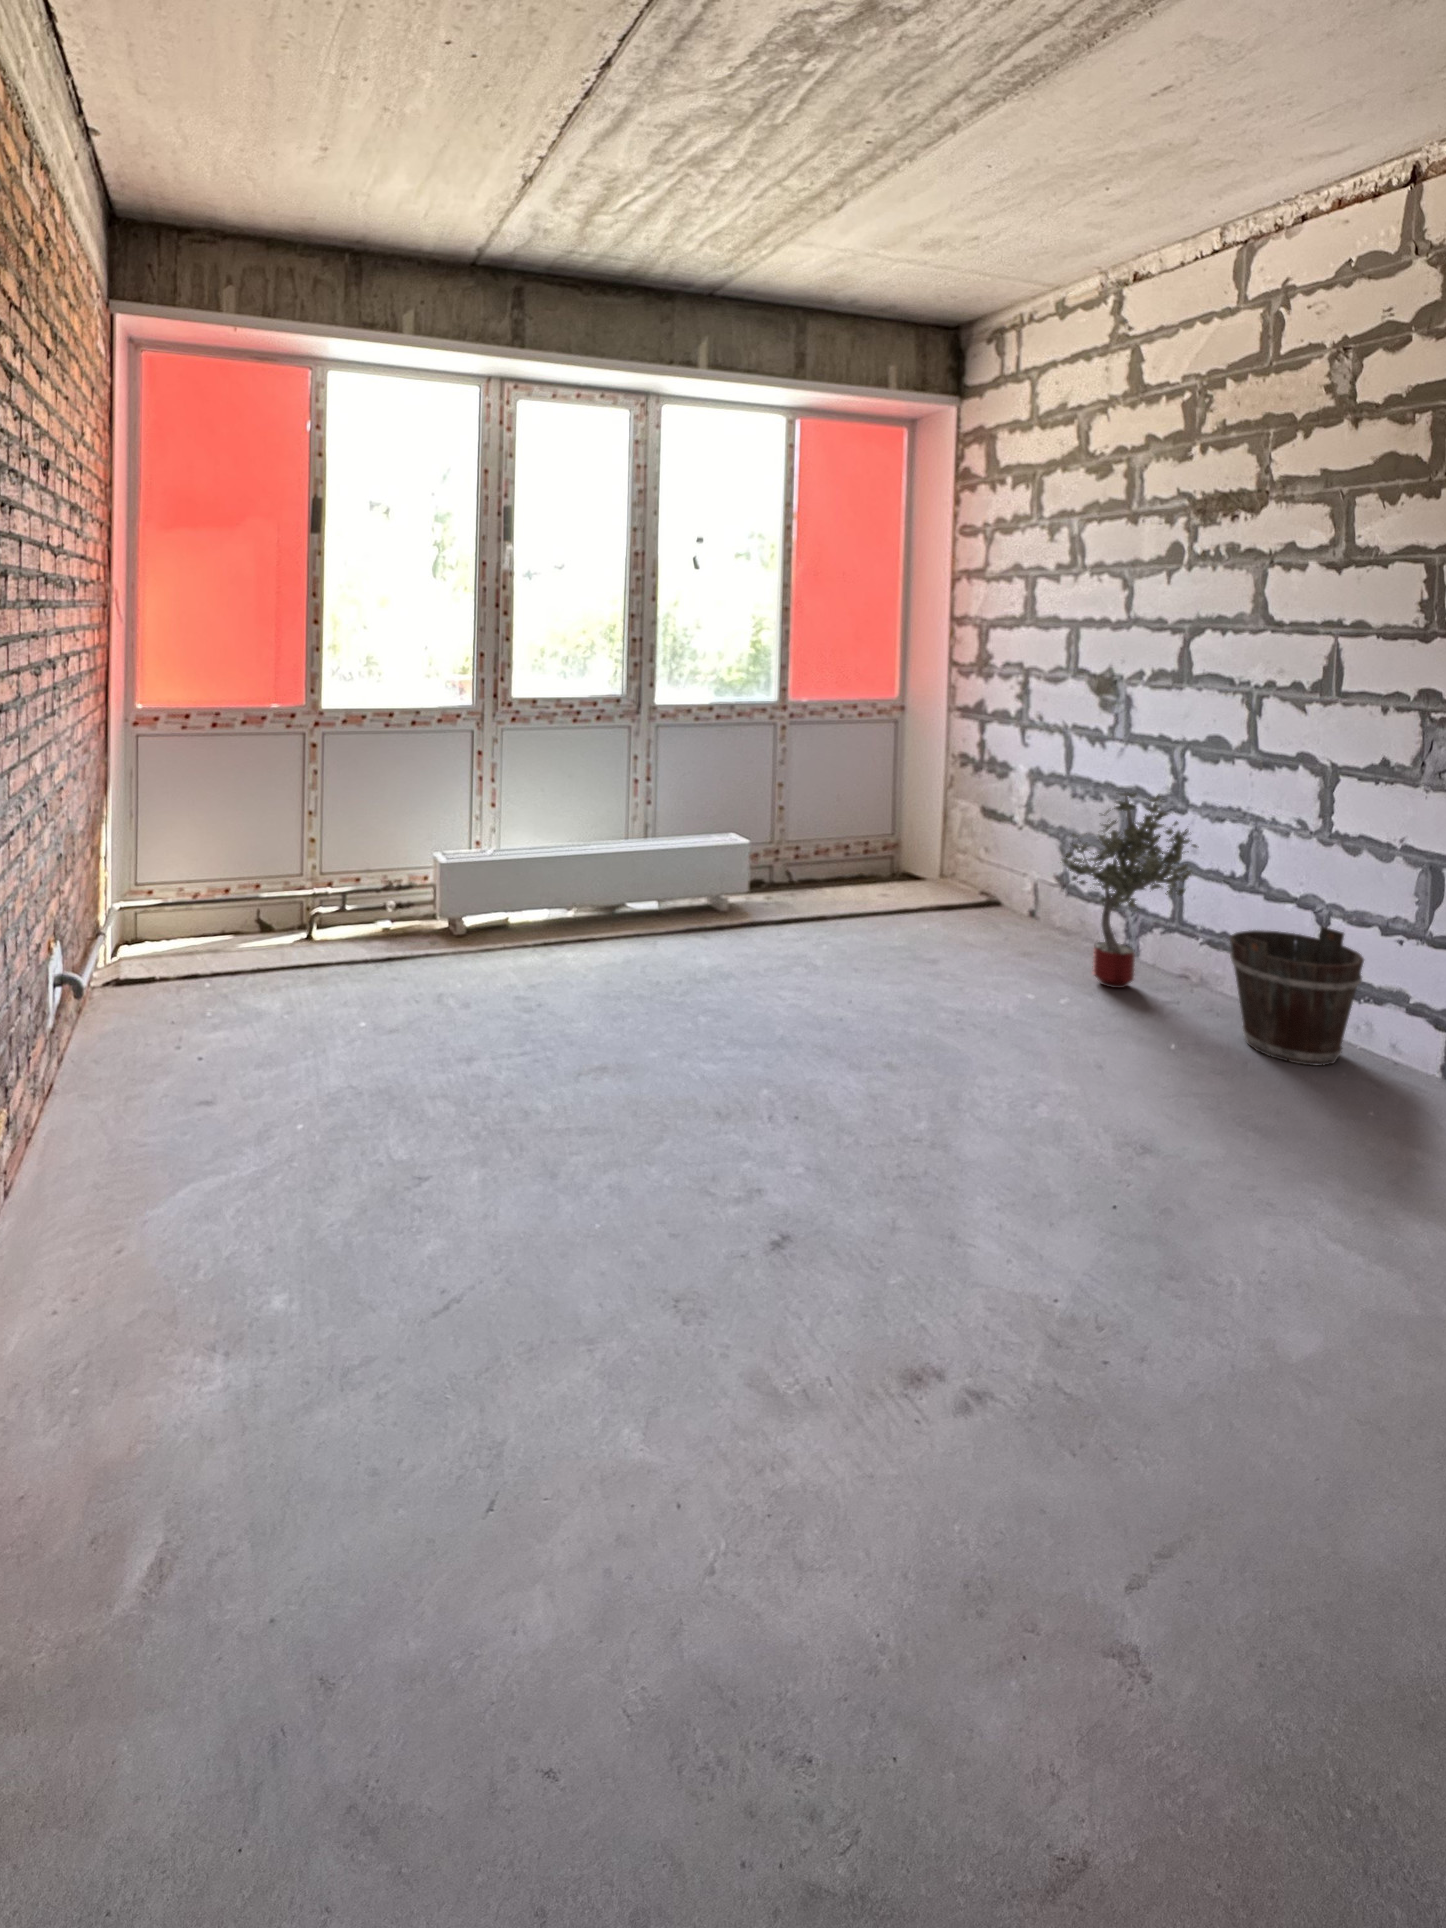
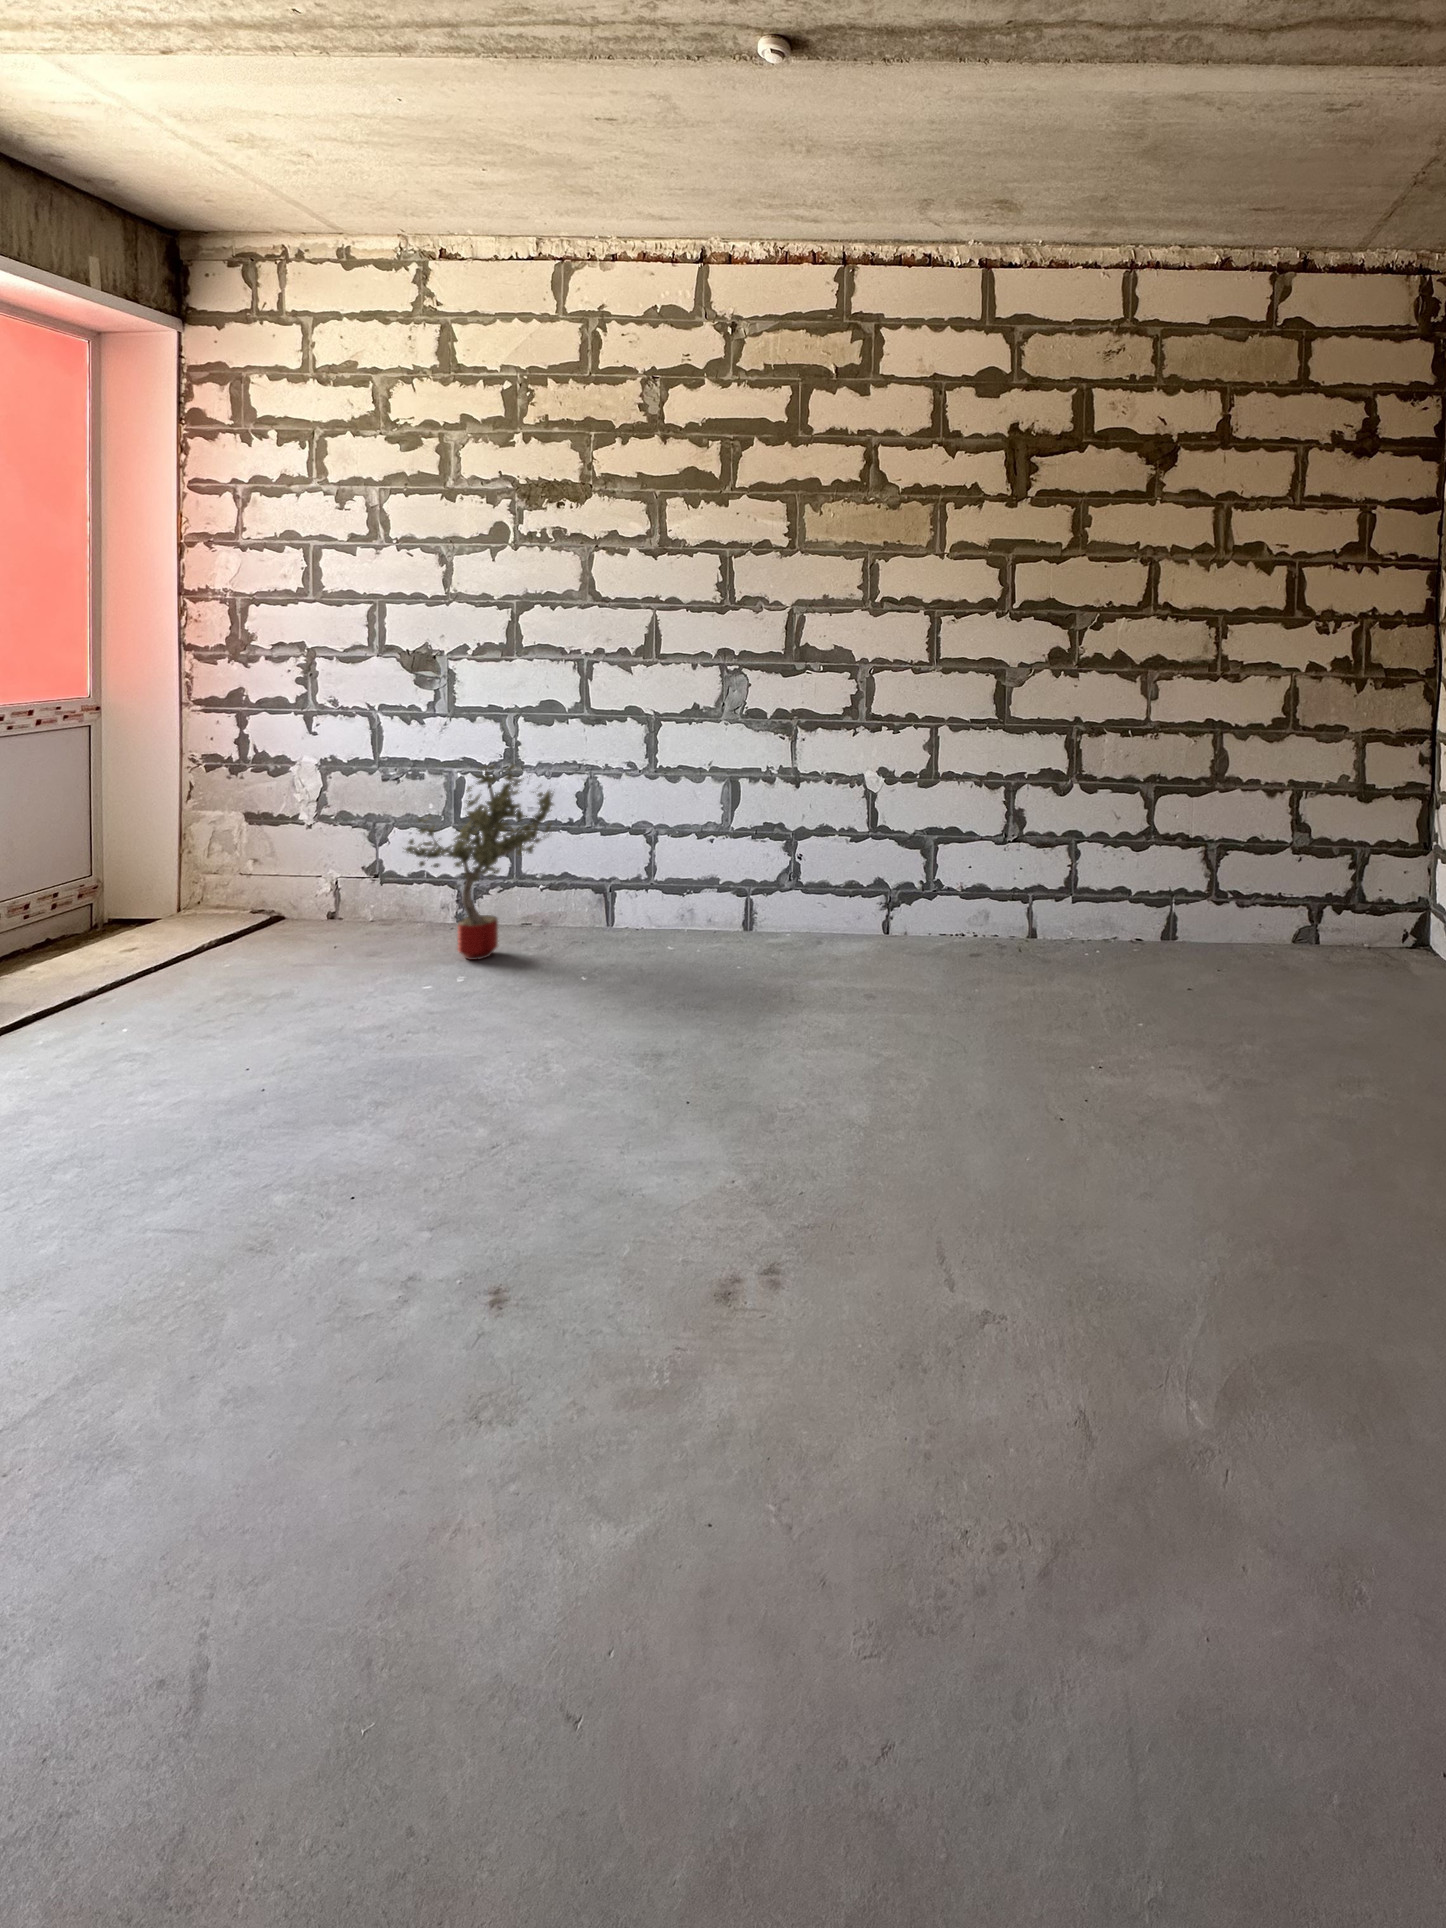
bucket: present [1230,927,1364,1066] -> none [604,847,699,963]

